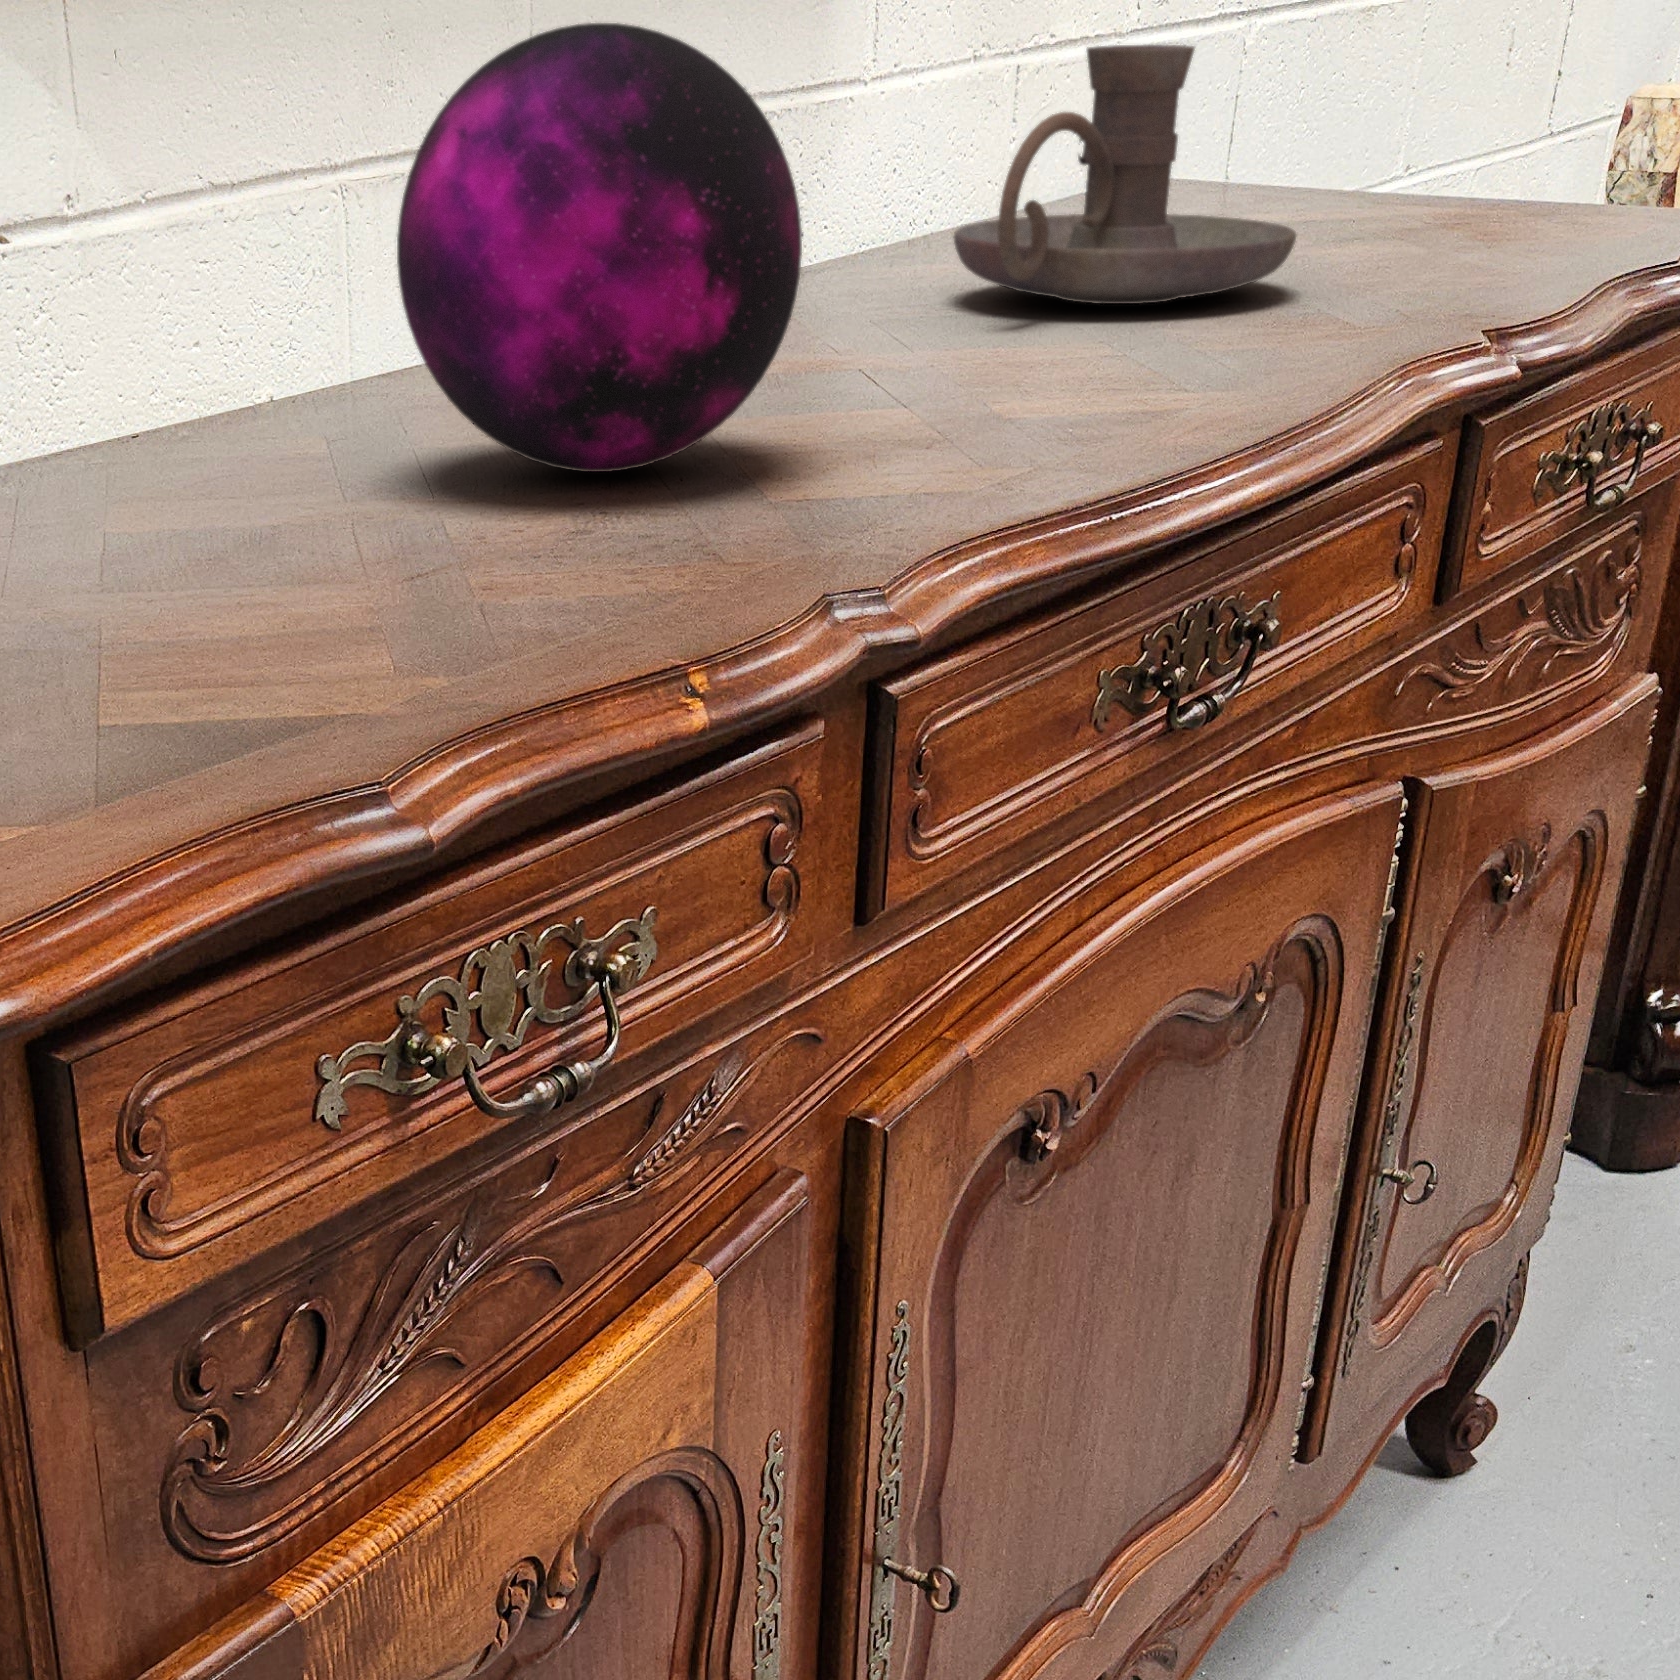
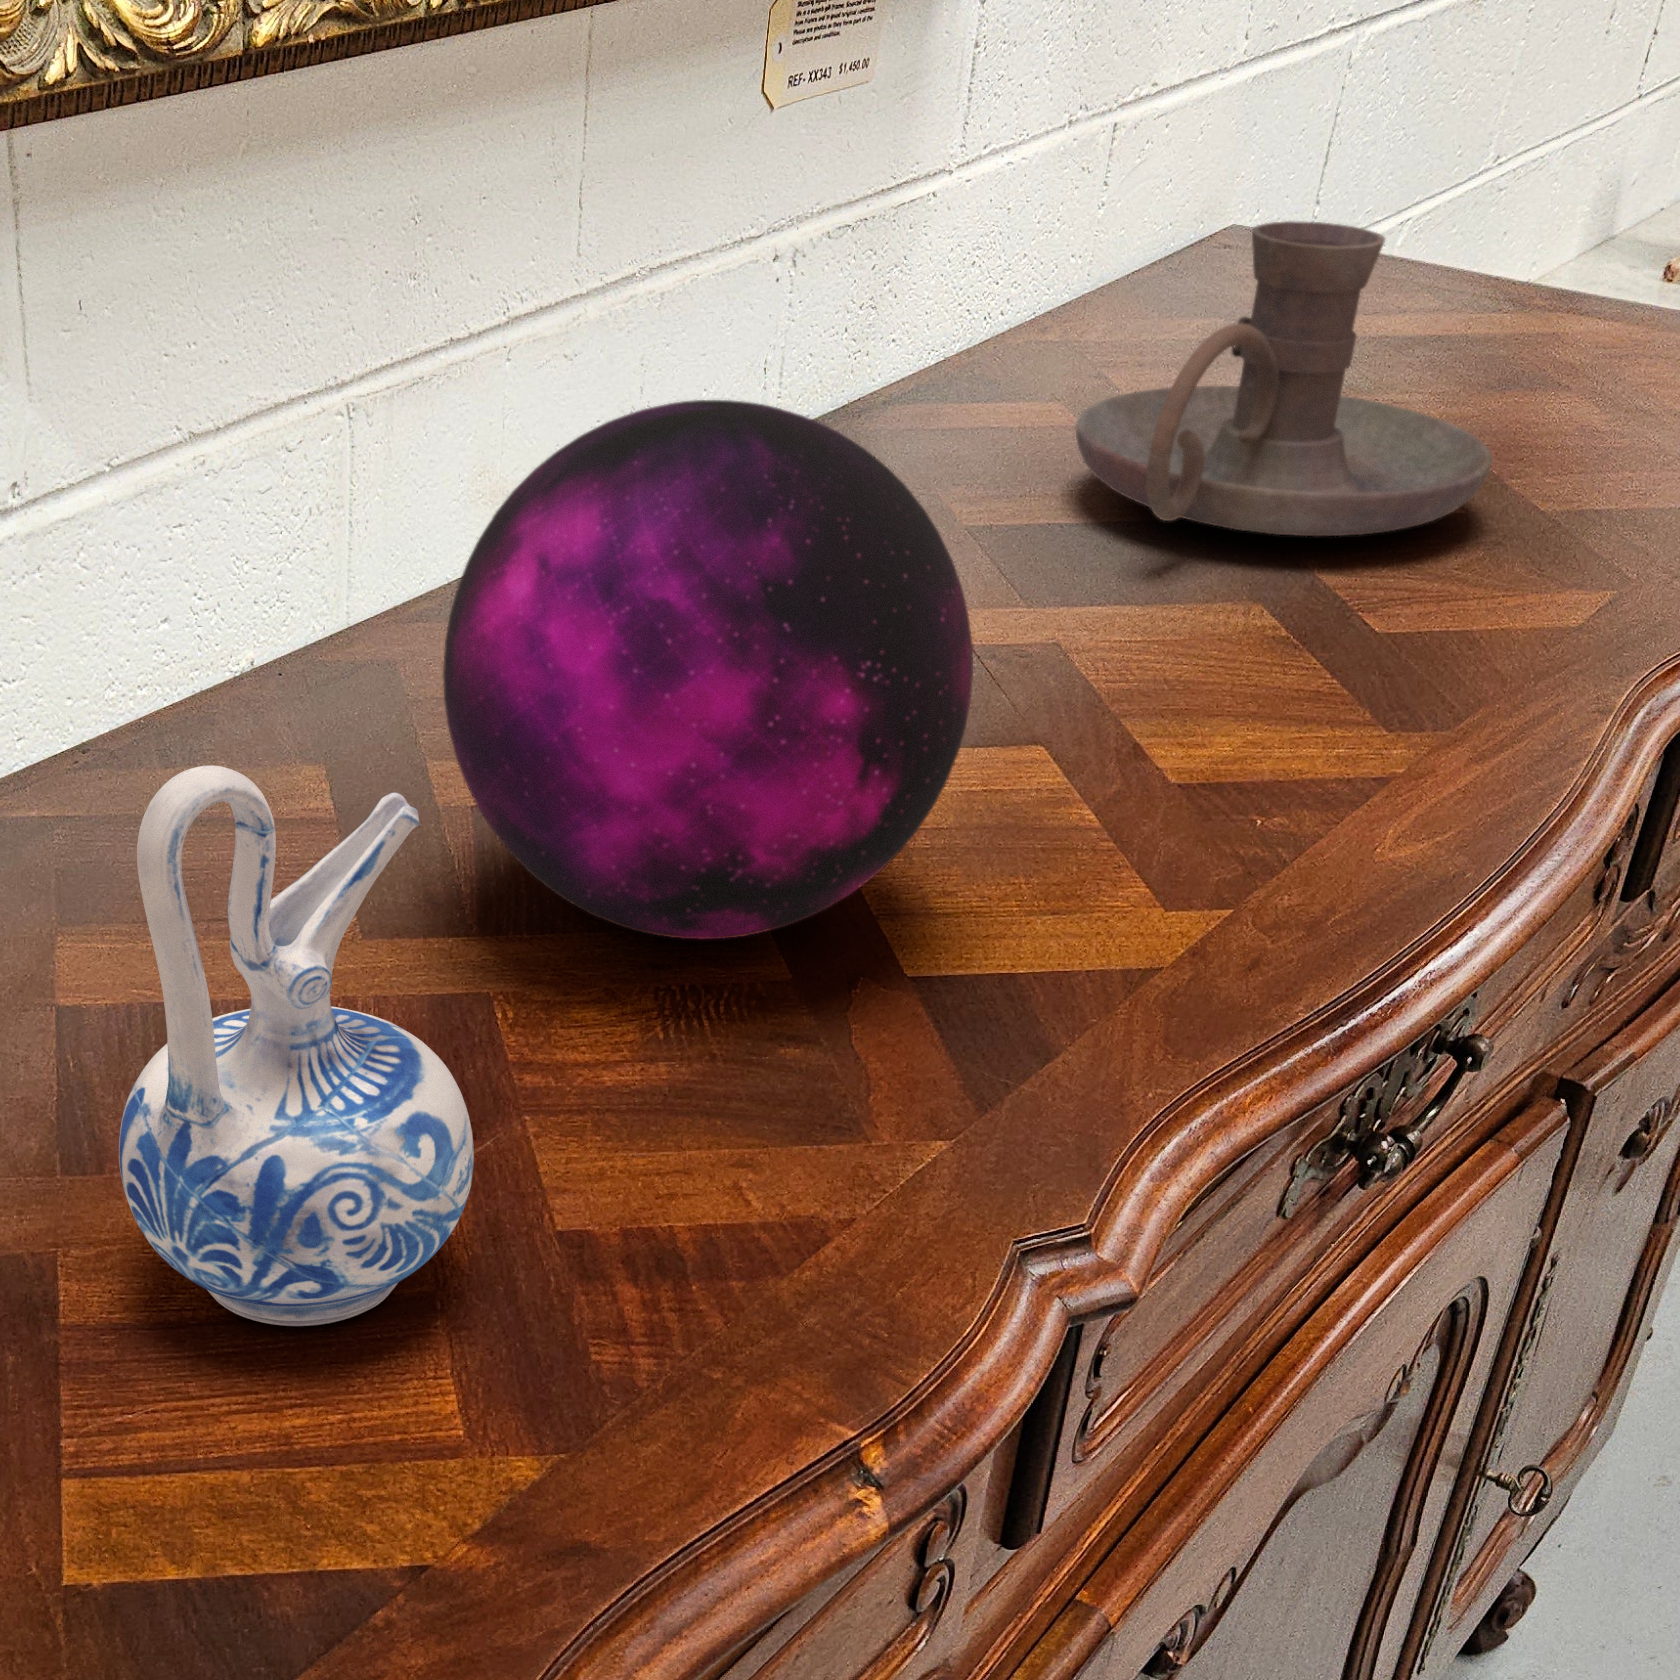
ceramic pitcher: none [150,134,408,614] -> present [119,765,474,1326]

